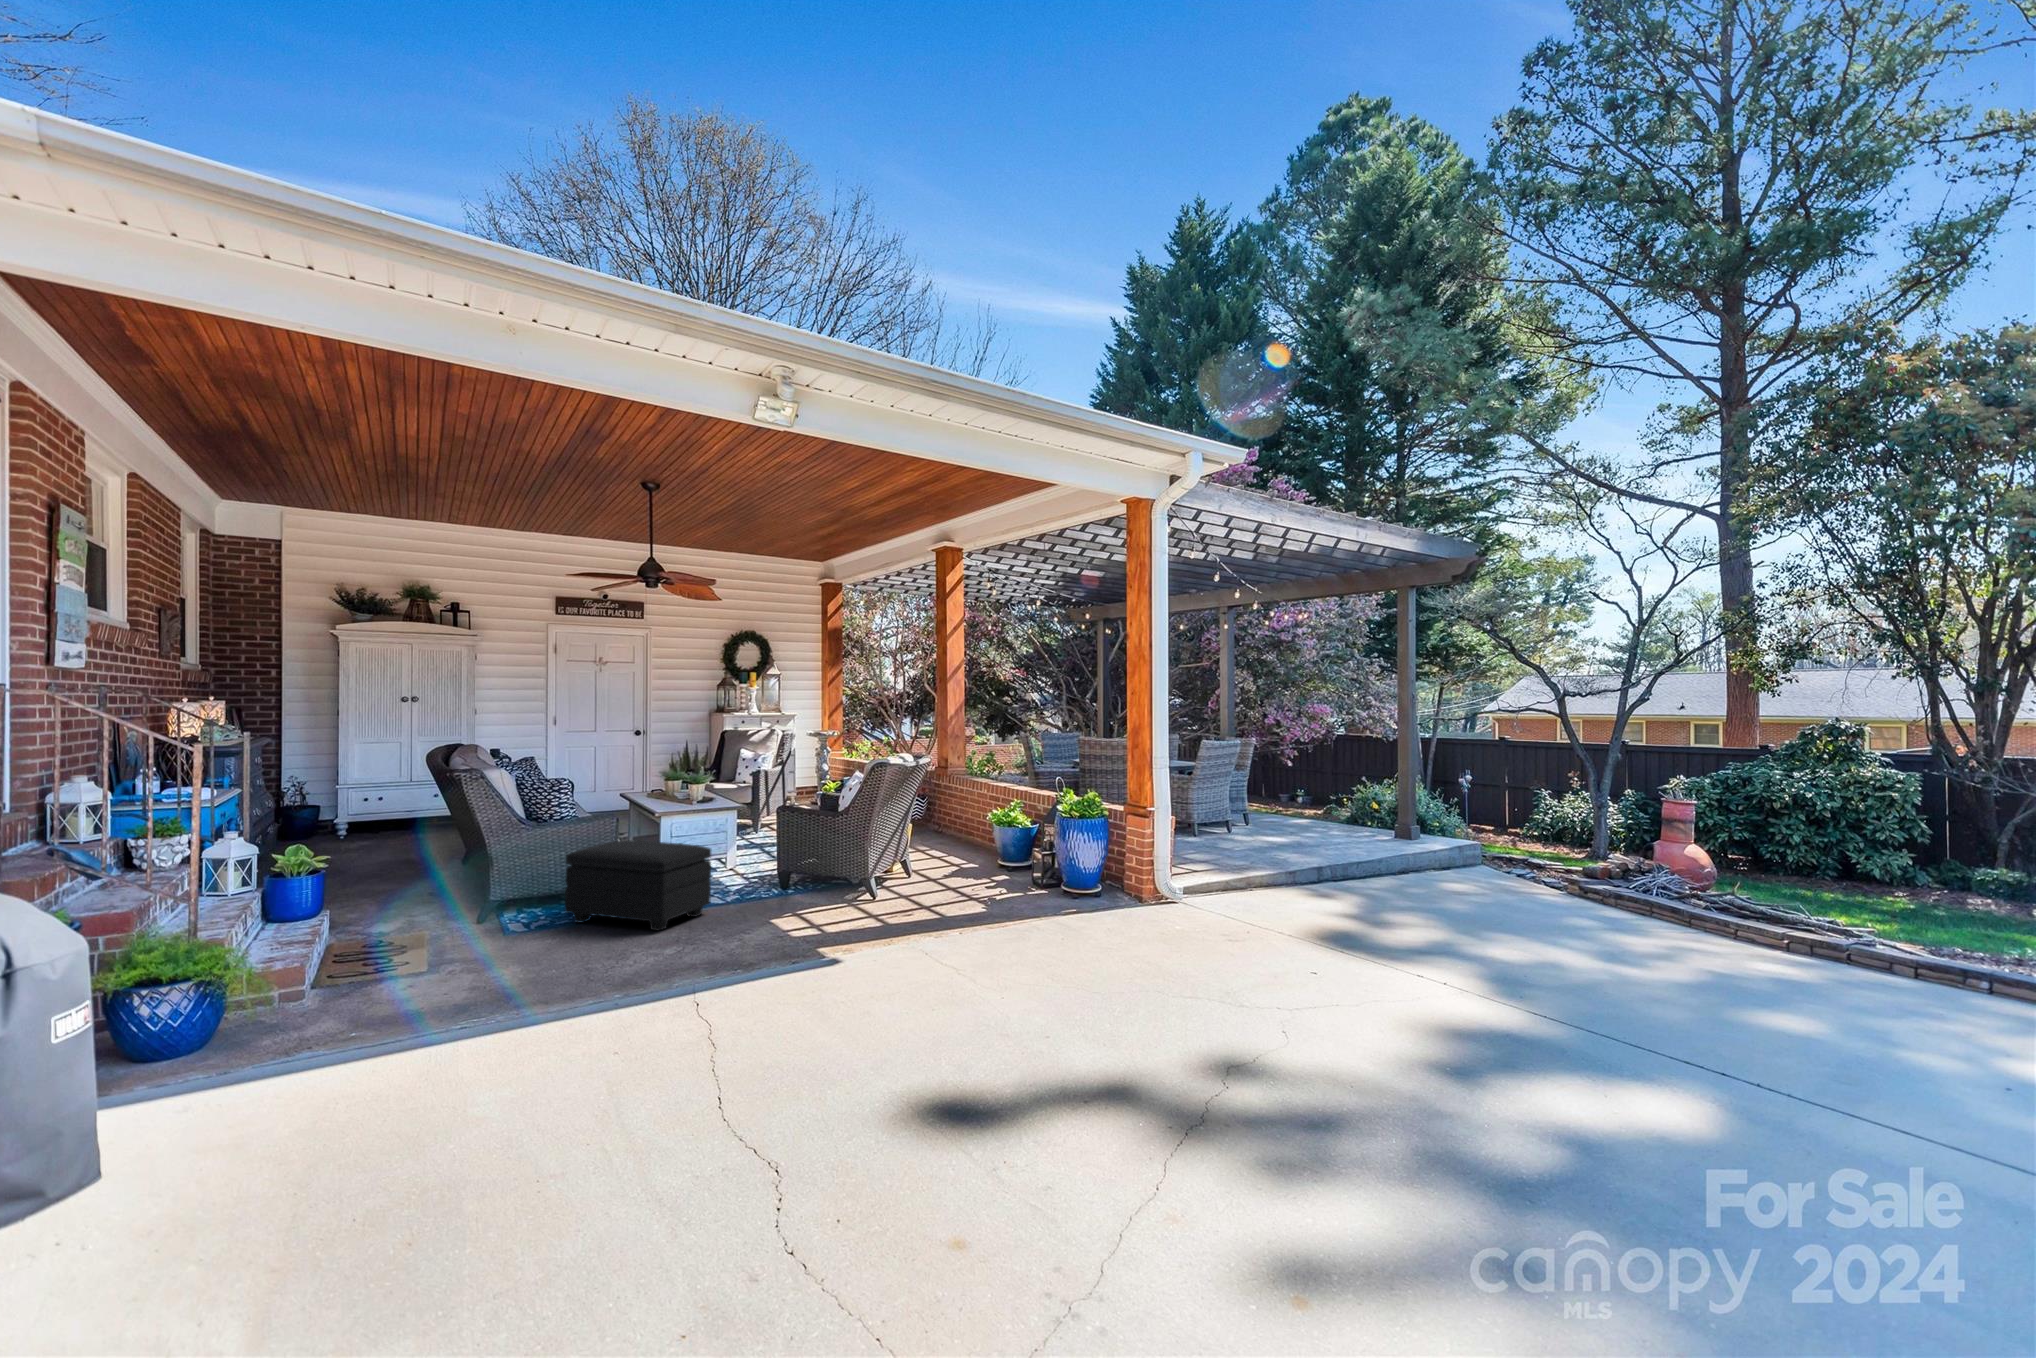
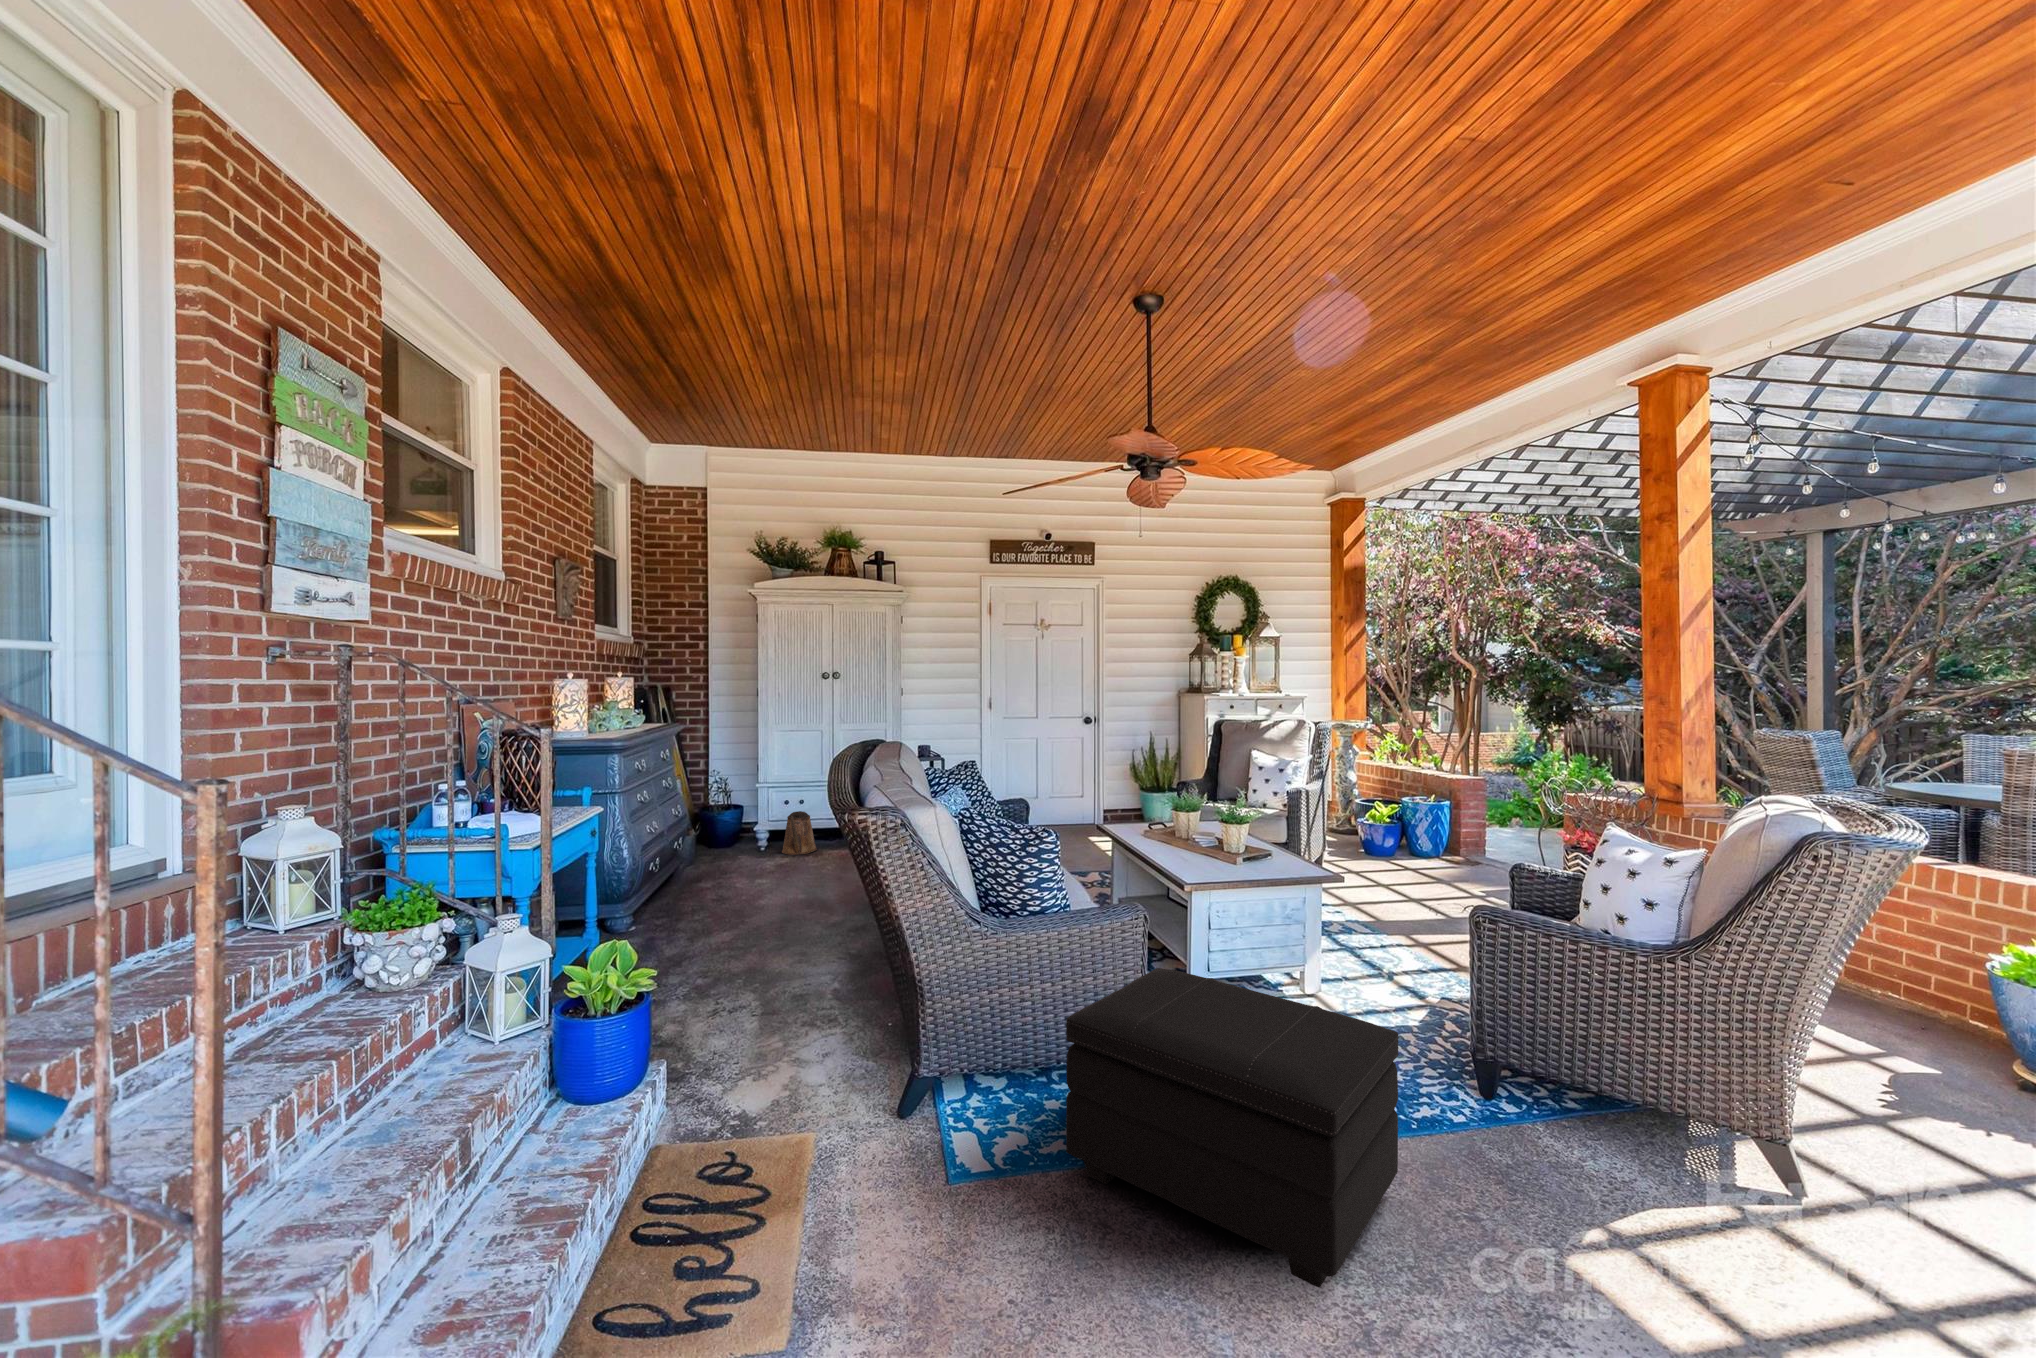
watering can: none [360,808,394,842] -> present [782,811,817,855]

